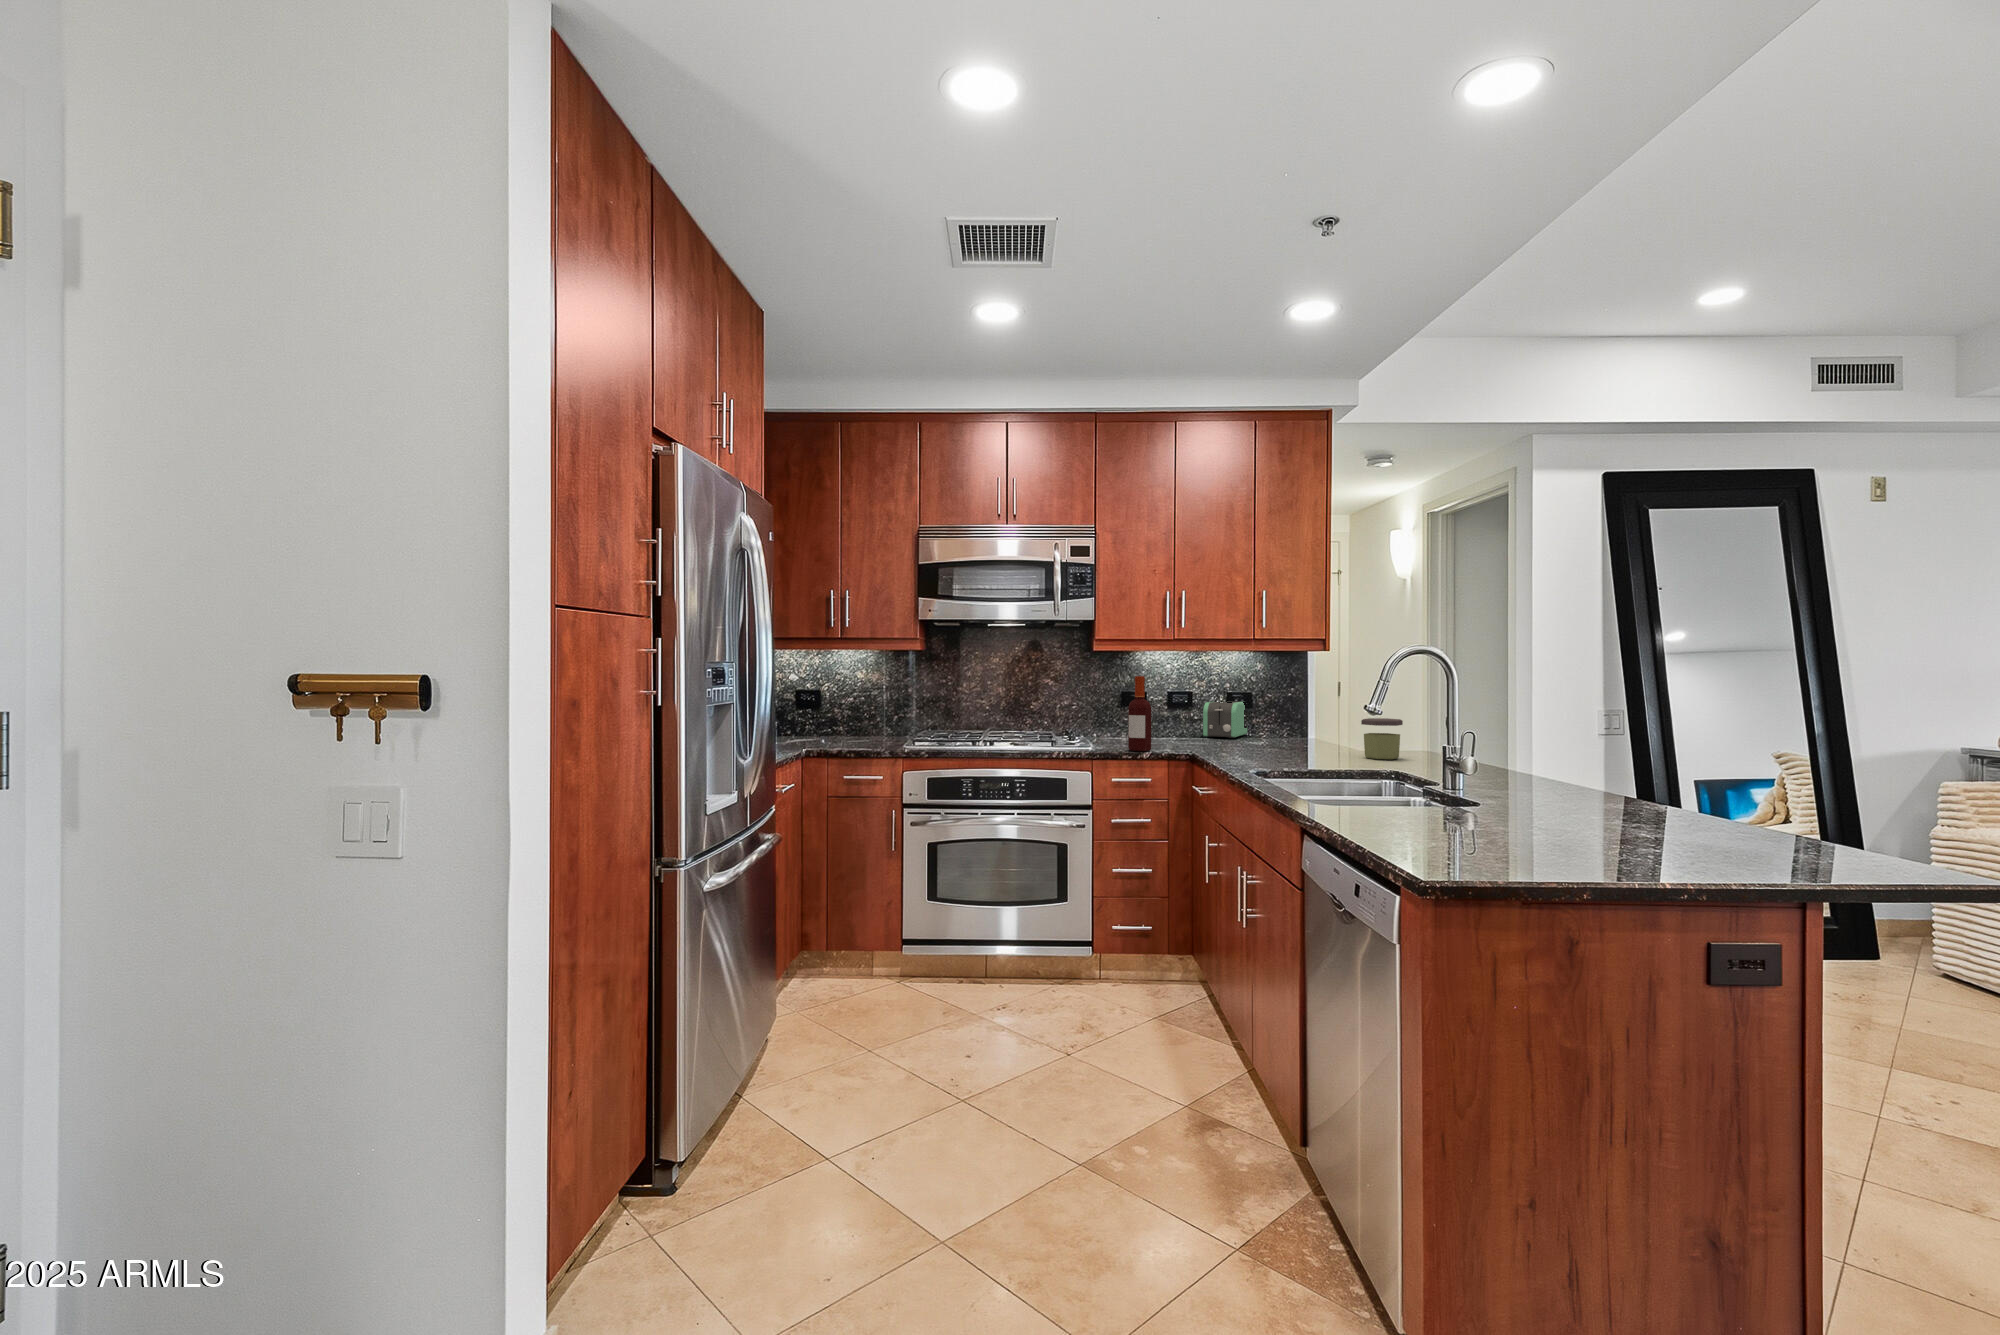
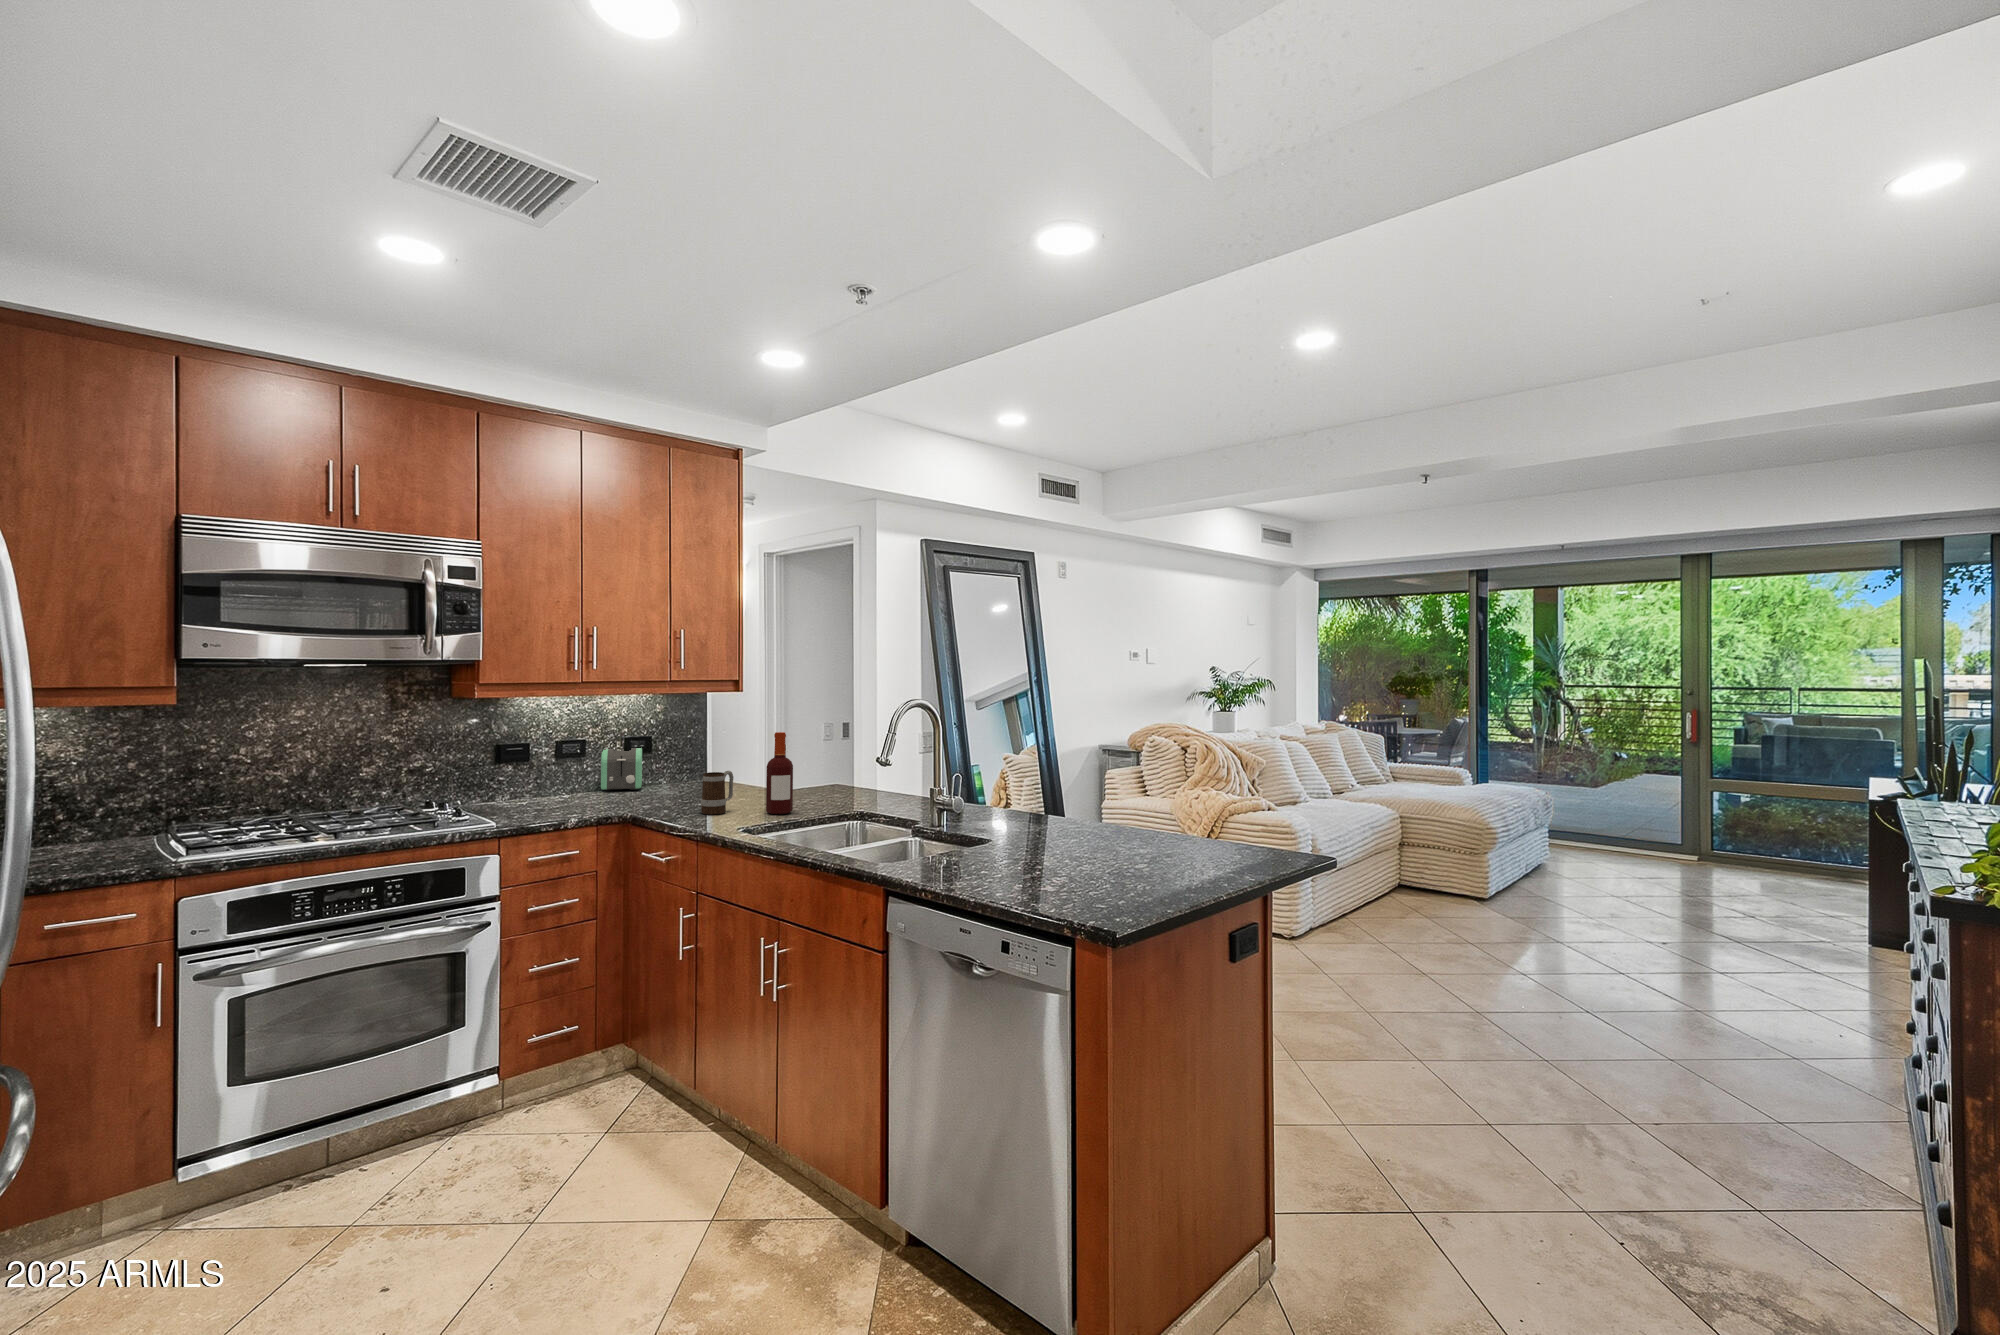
bottle: present [1128,676,1151,751] -> present [766,732,793,814]
mug: none [1260,717,1292,757] -> present [701,771,734,814]
jar: present [1361,718,1403,759] -> none [797,764,832,806]

